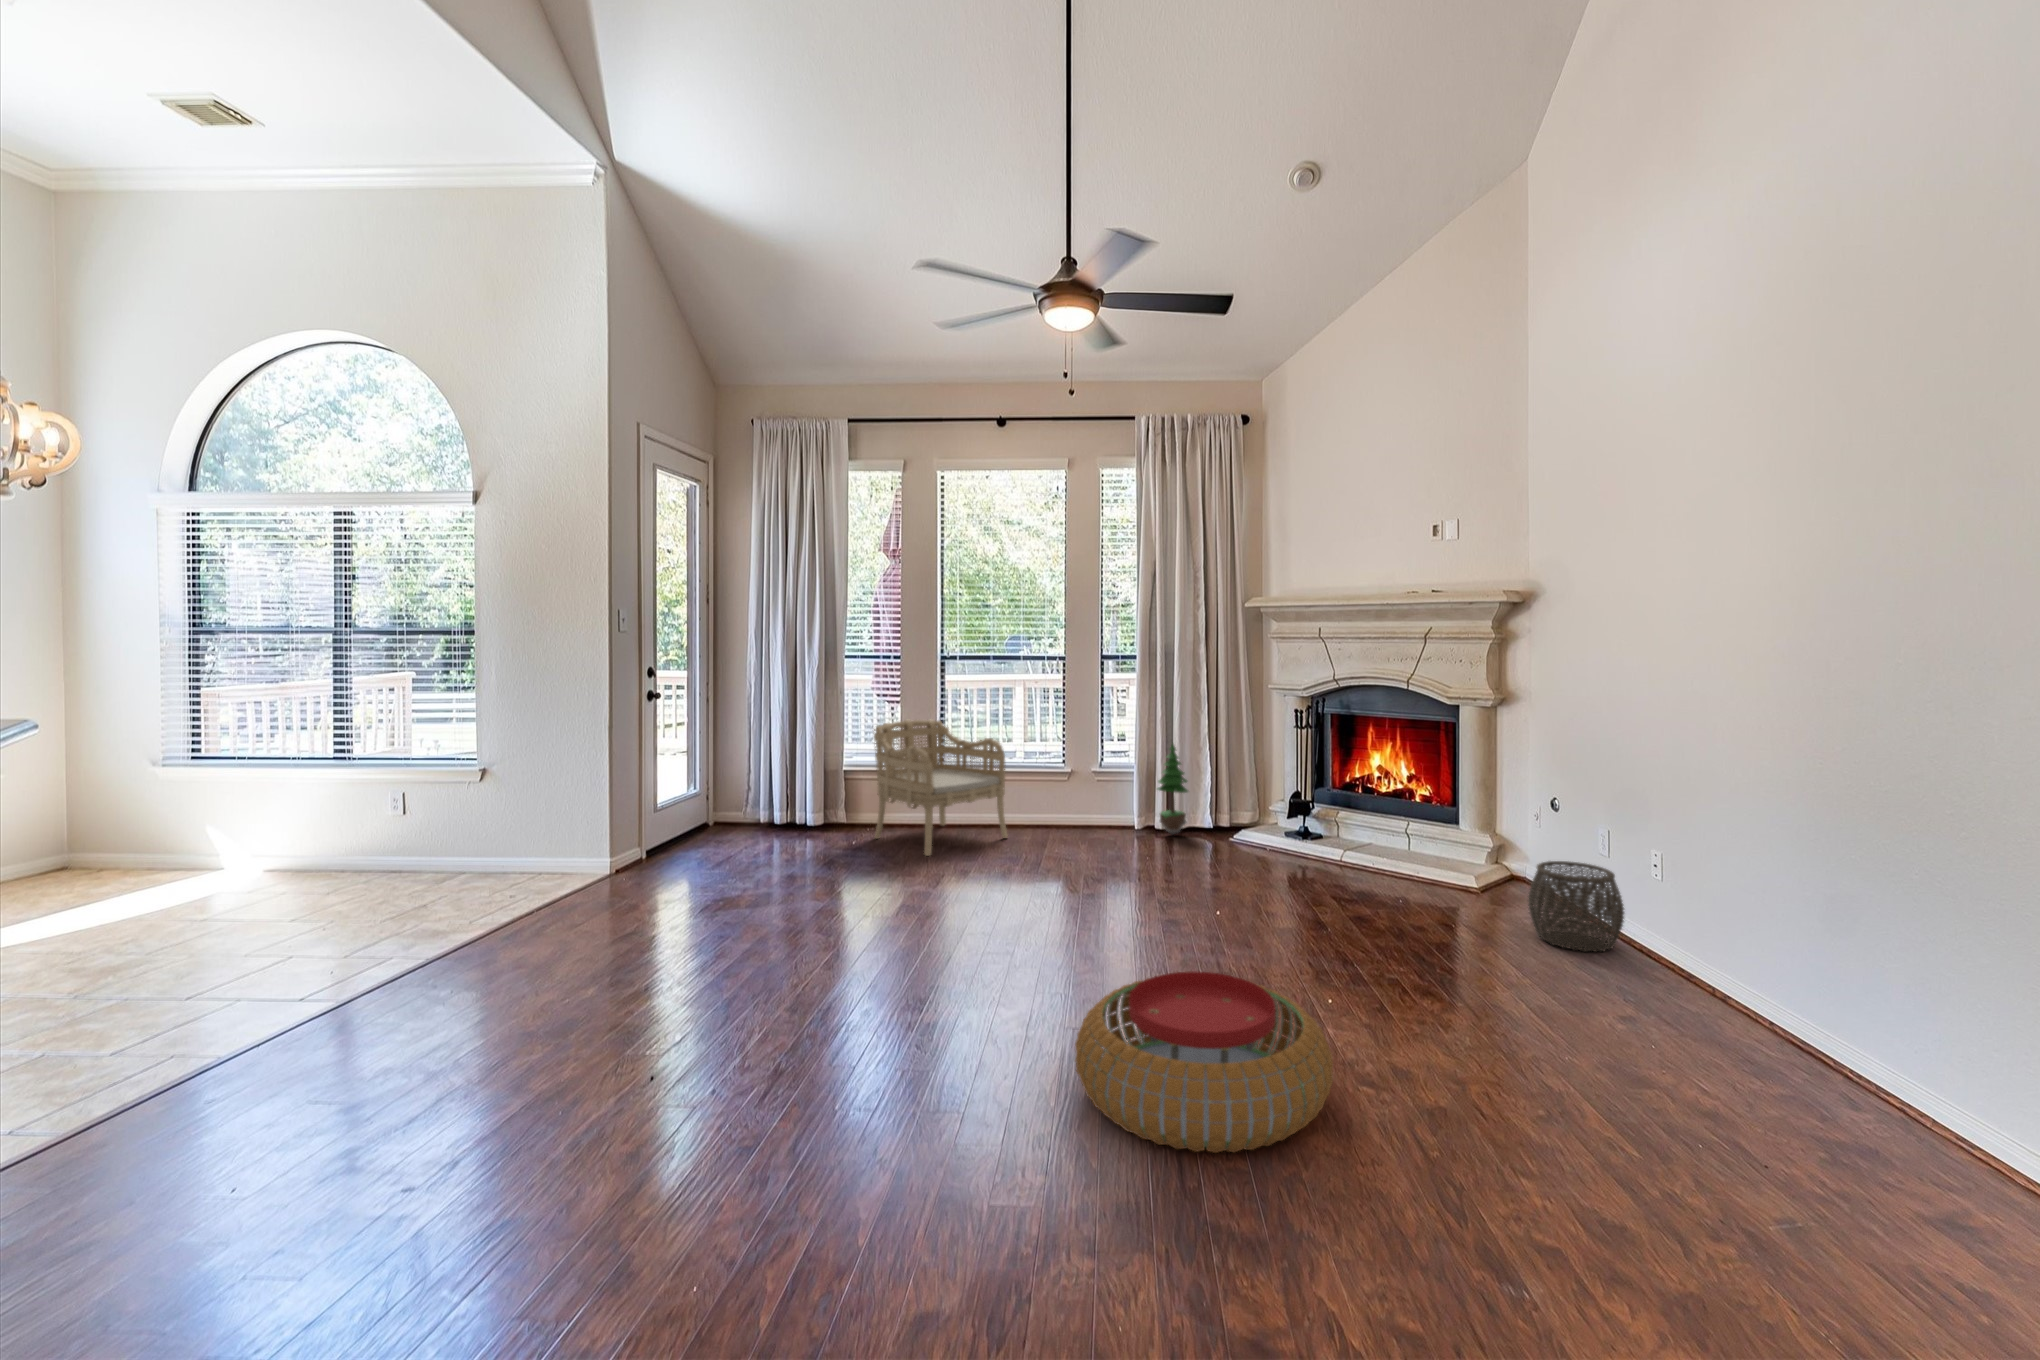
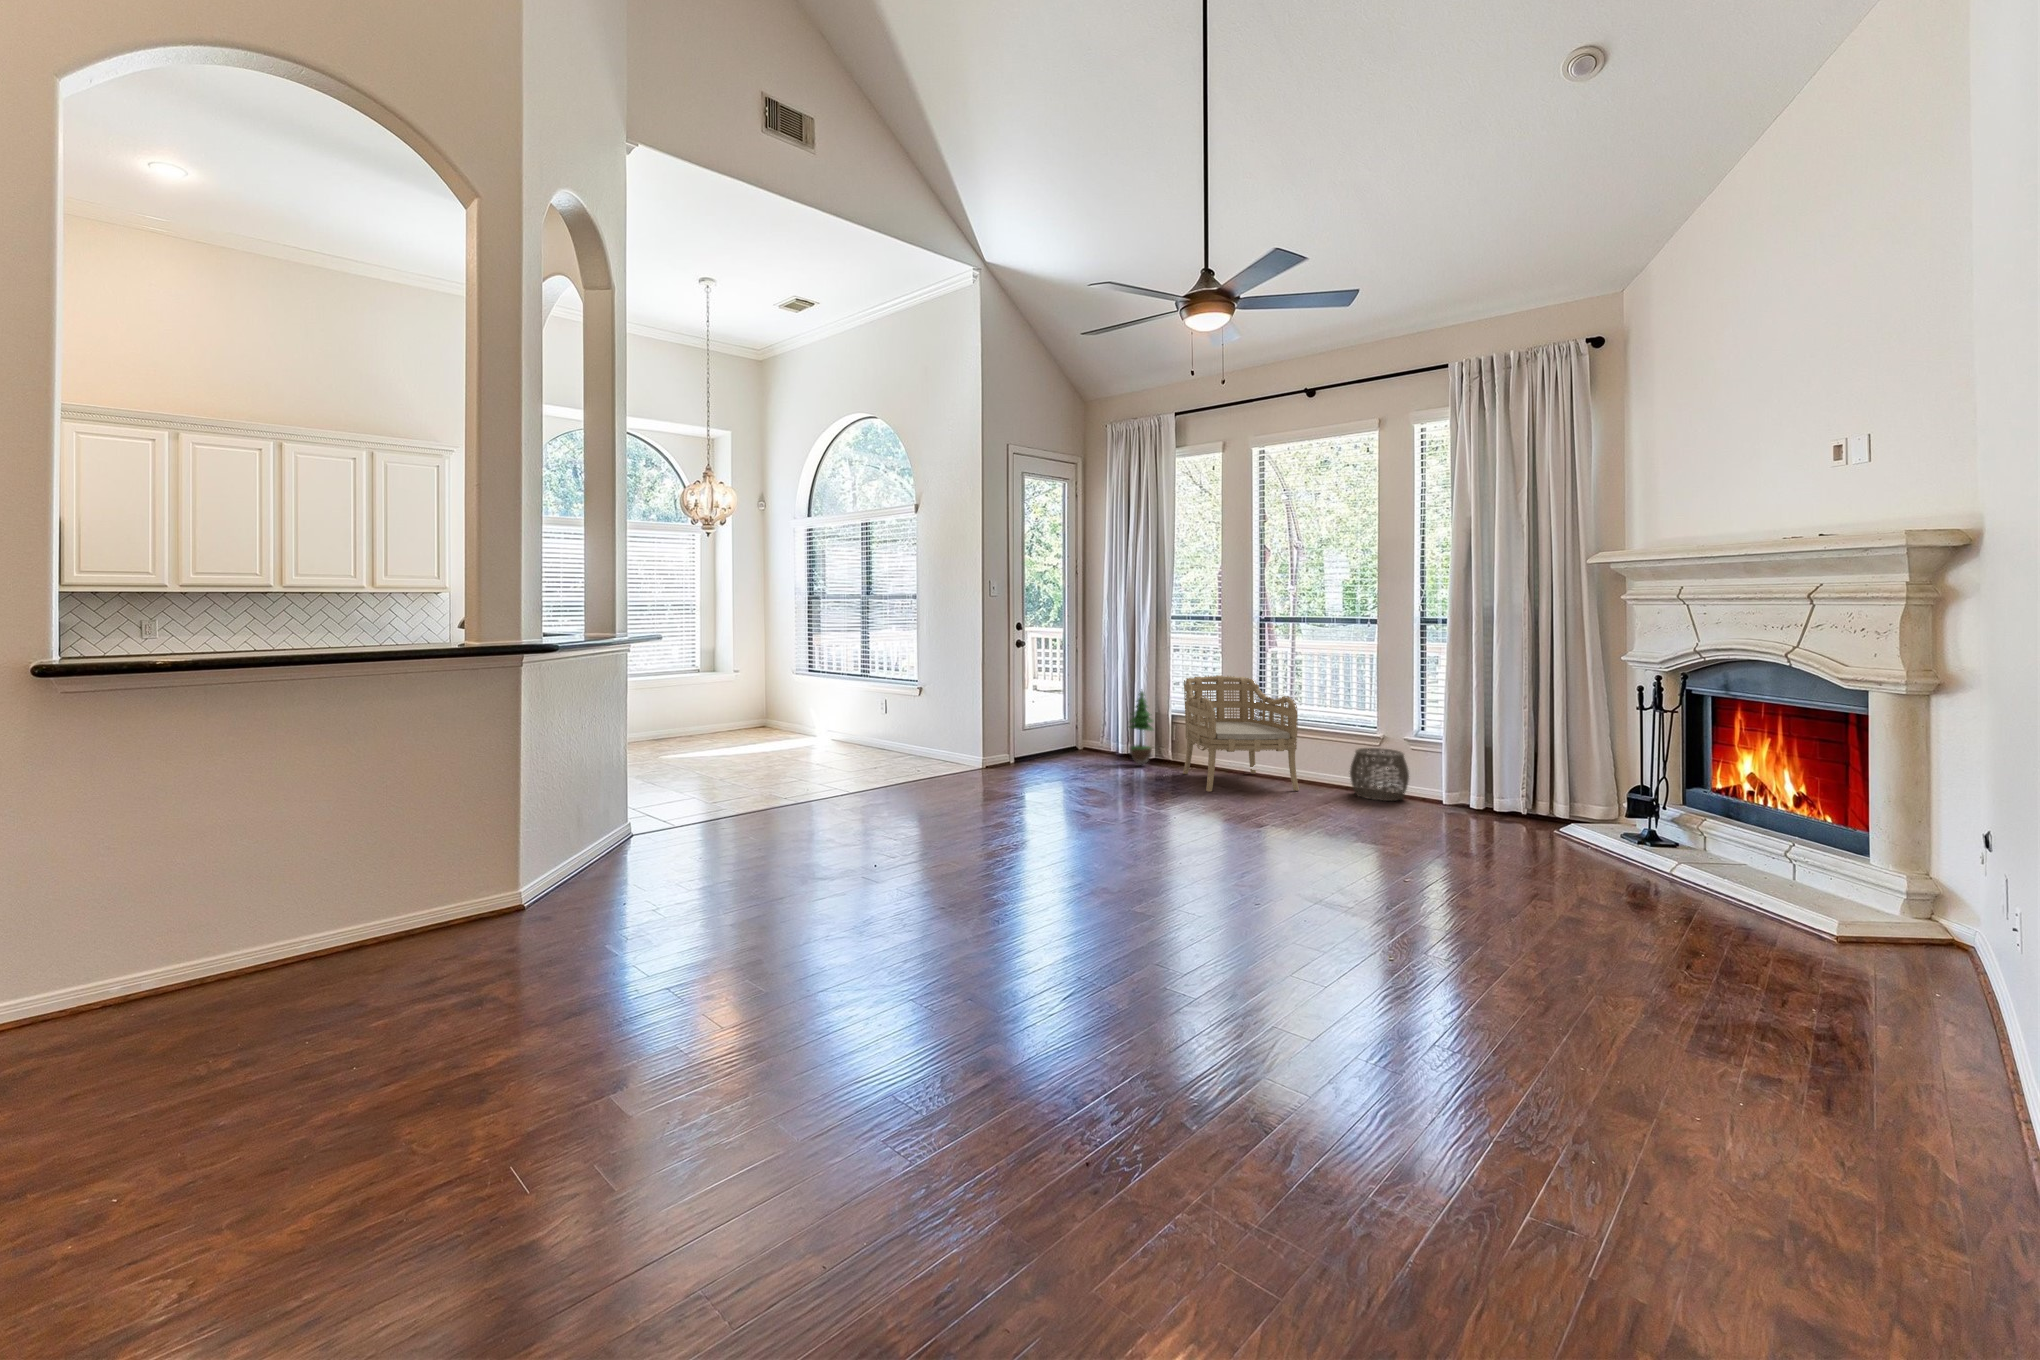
potted tree: present [1157,744,1188,835] -> present [1130,689,1153,765]
woven basket: present [1528,861,1624,952] -> present [1350,748,1409,801]
pouf: present [1075,971,1333,1153] -> none [1089,872,1308,1006]

